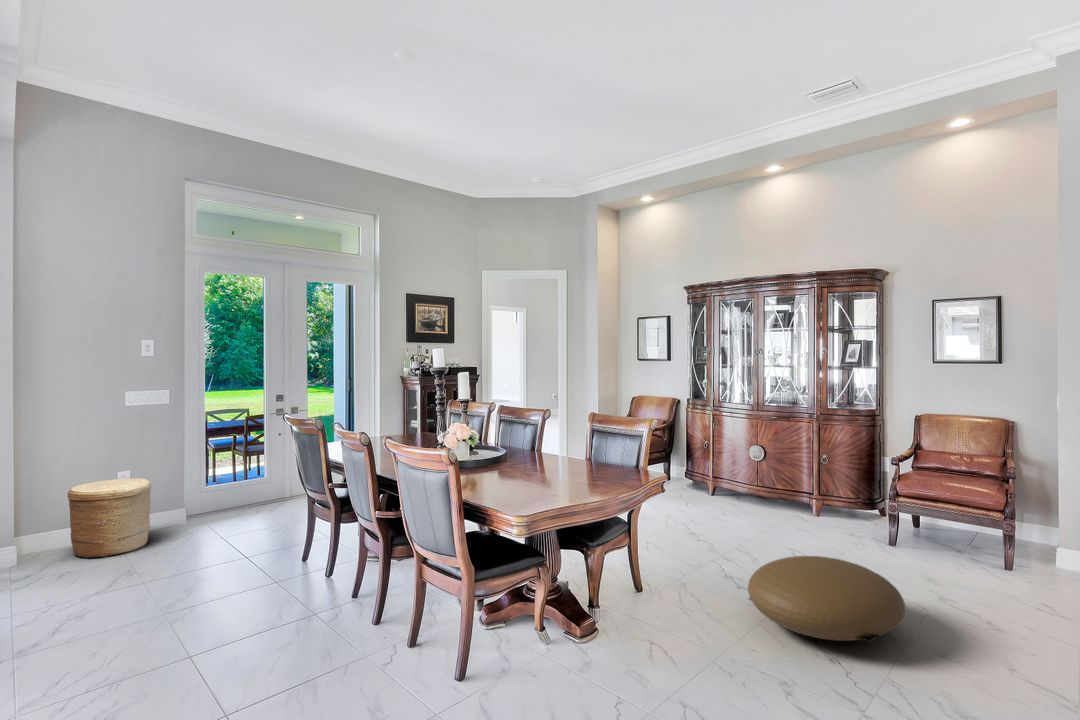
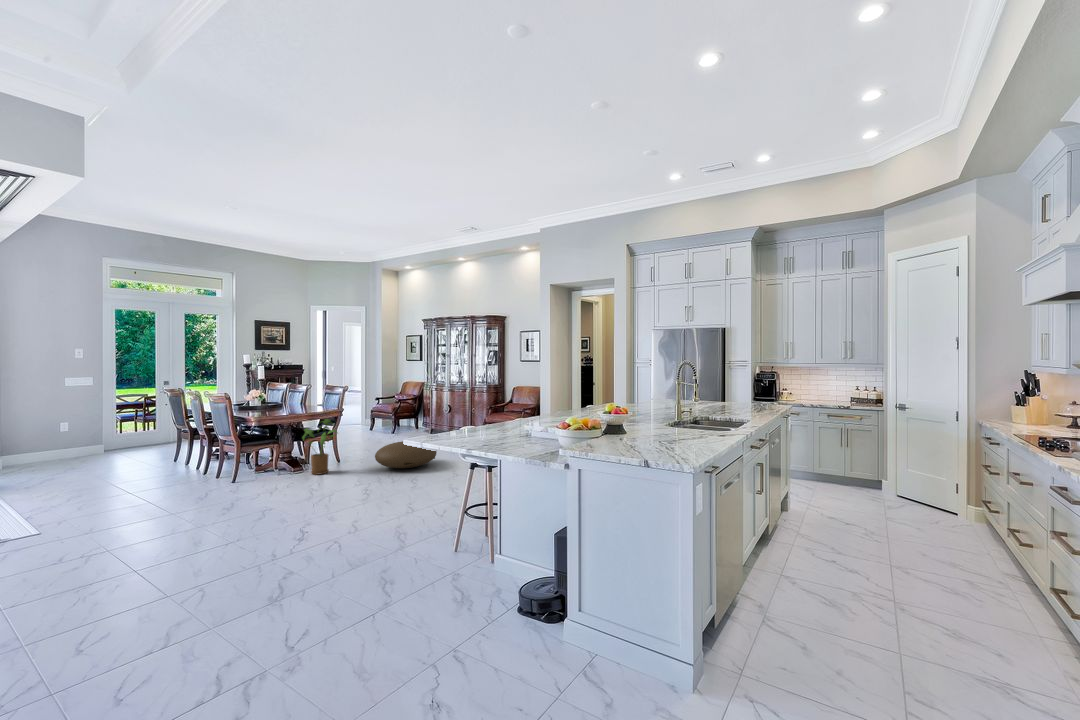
woven basket: present [68,478,151,558] -> none [32,427,83,468]
house plant: none [593,503,680,644] -> present [302,419,337,475]

